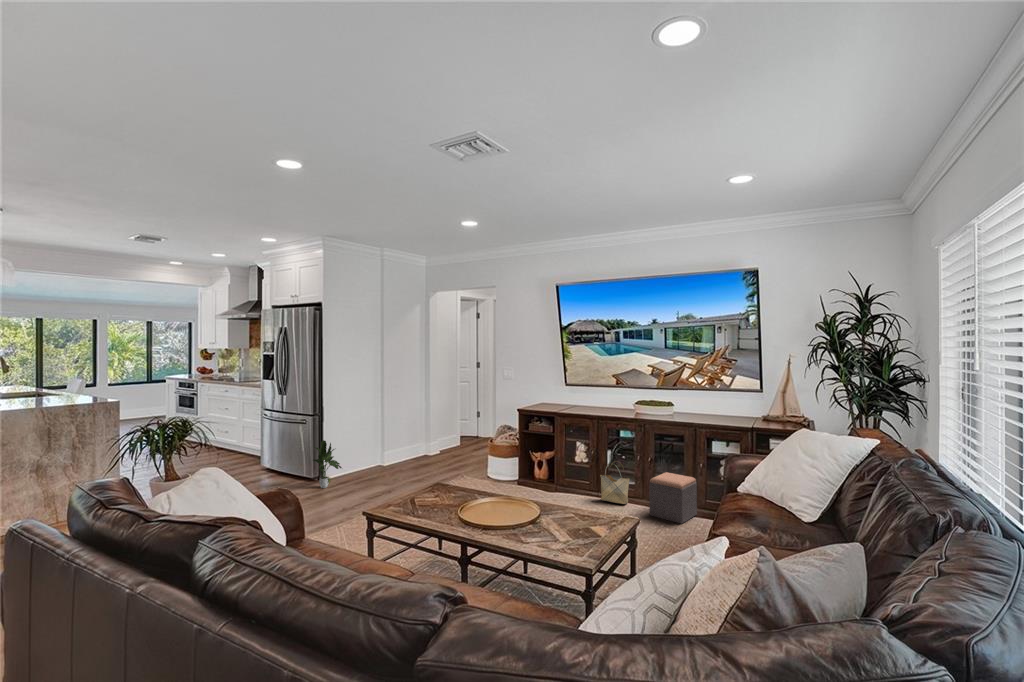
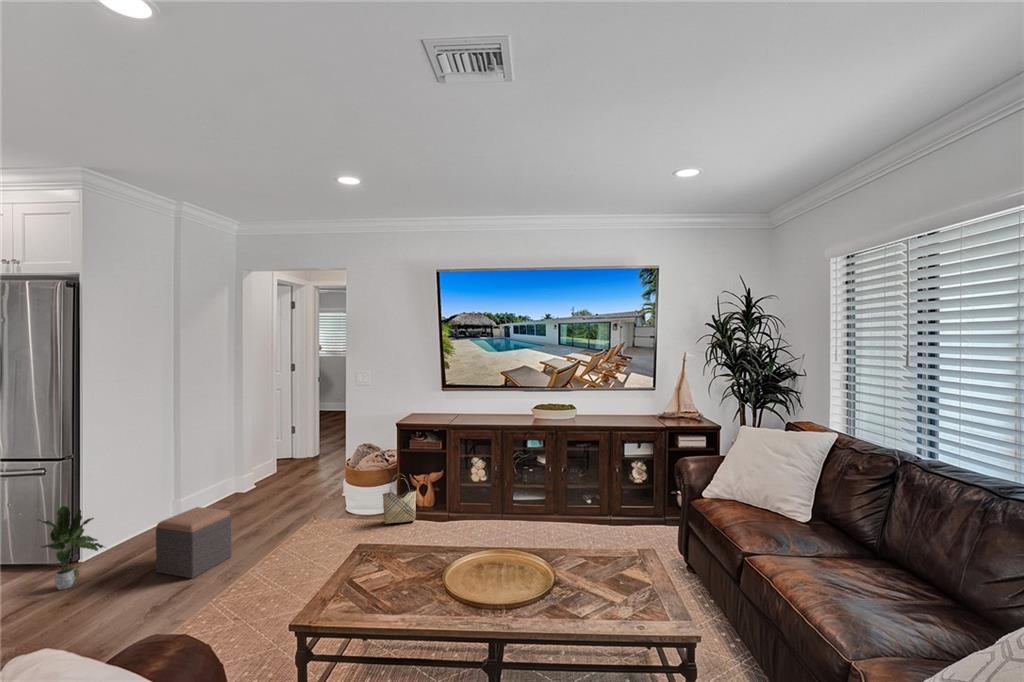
woven basket: present [600,461,630,504] -> present [383,474,417,524]
footstool: present [649,472,697,524] -> present [156,507,231,578]

